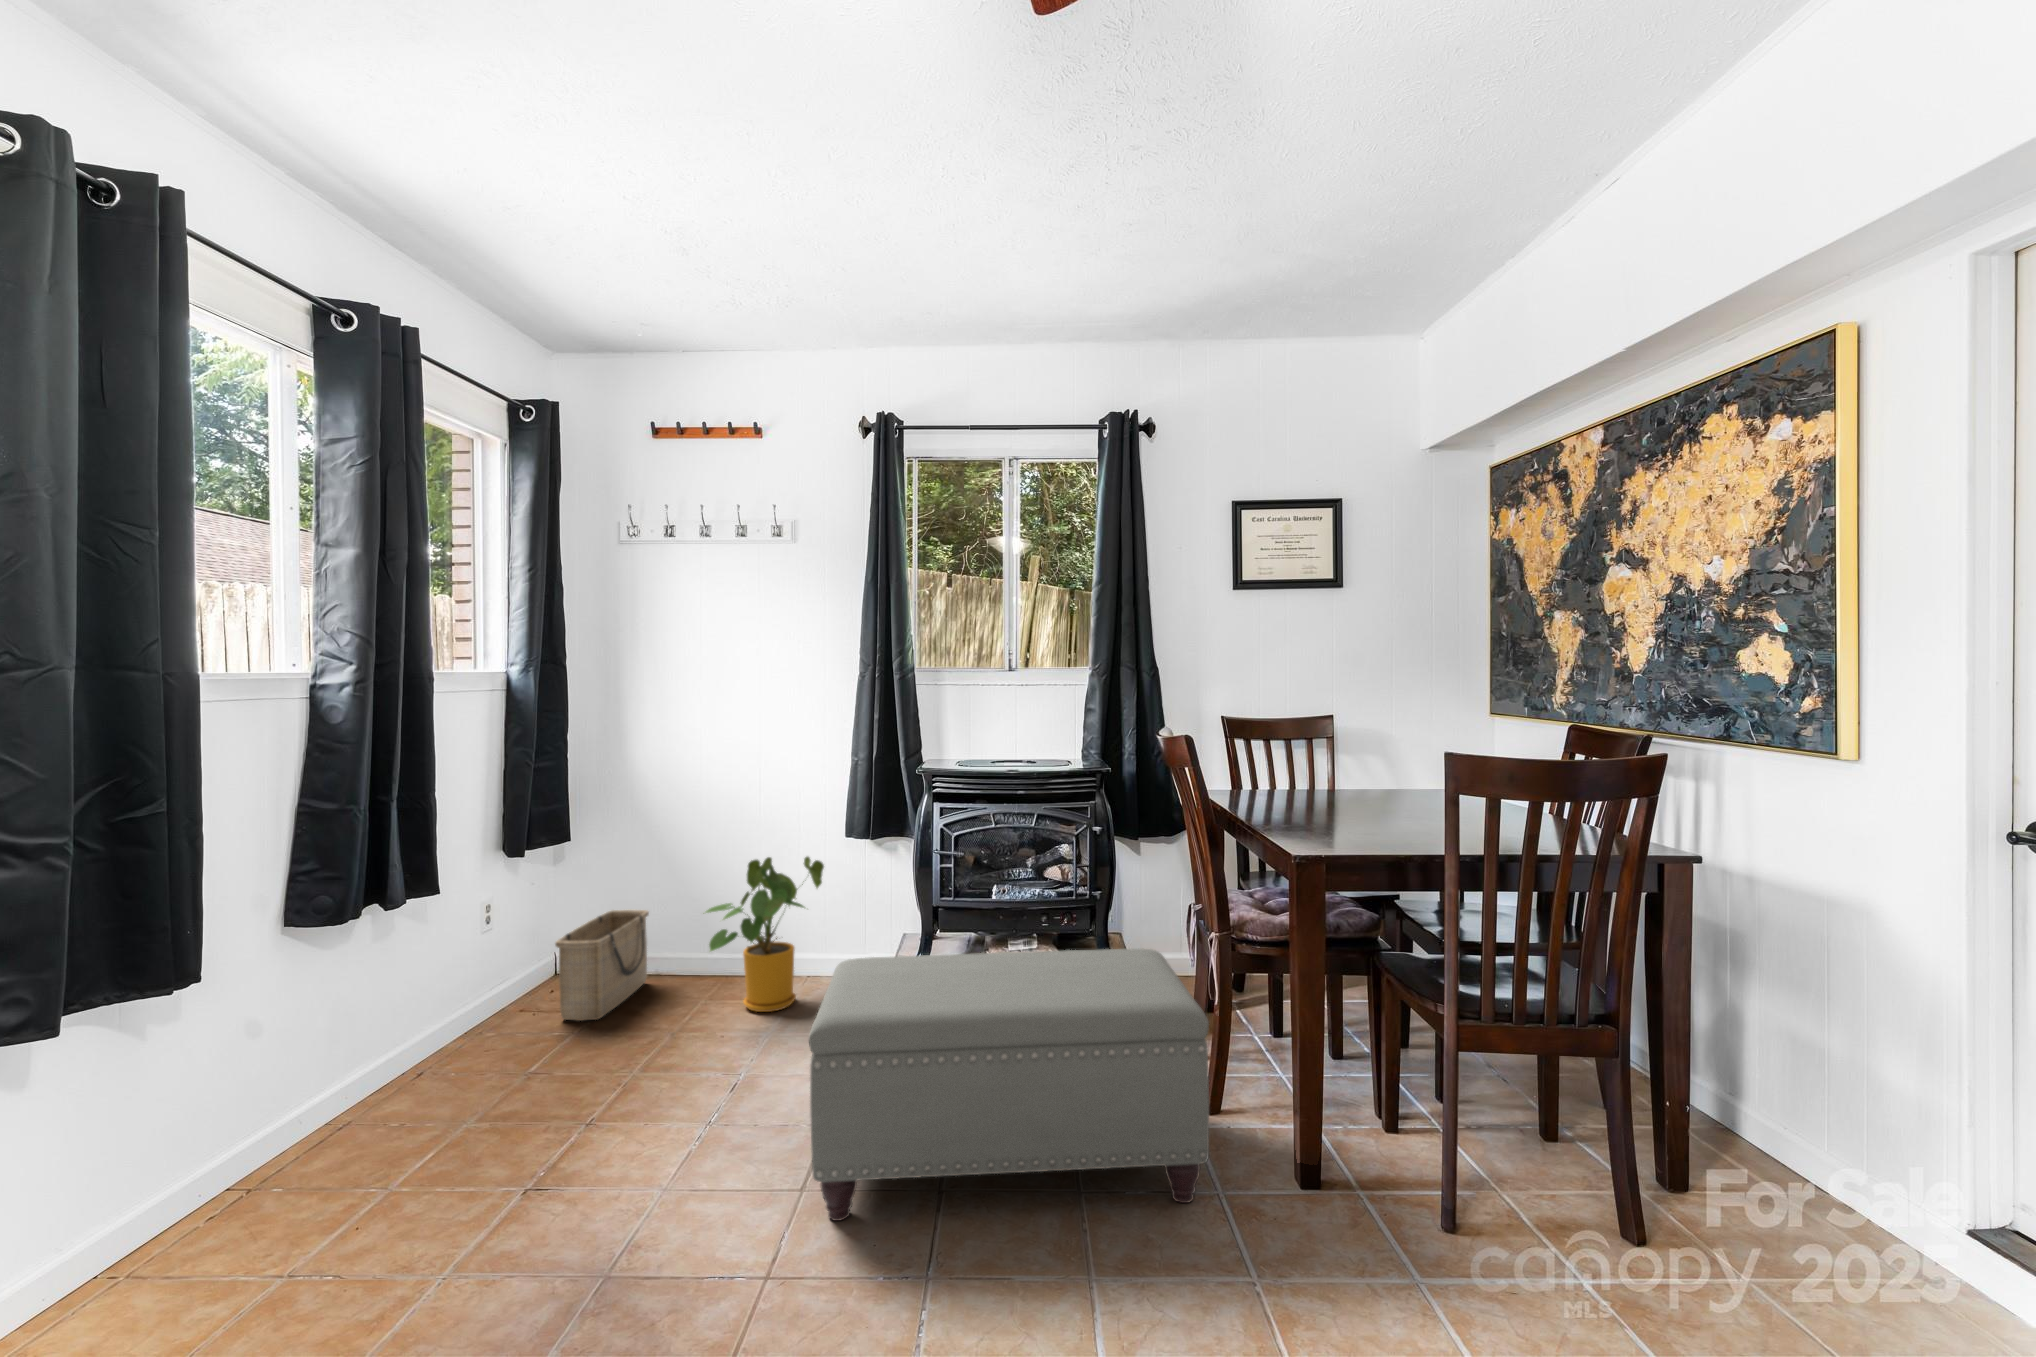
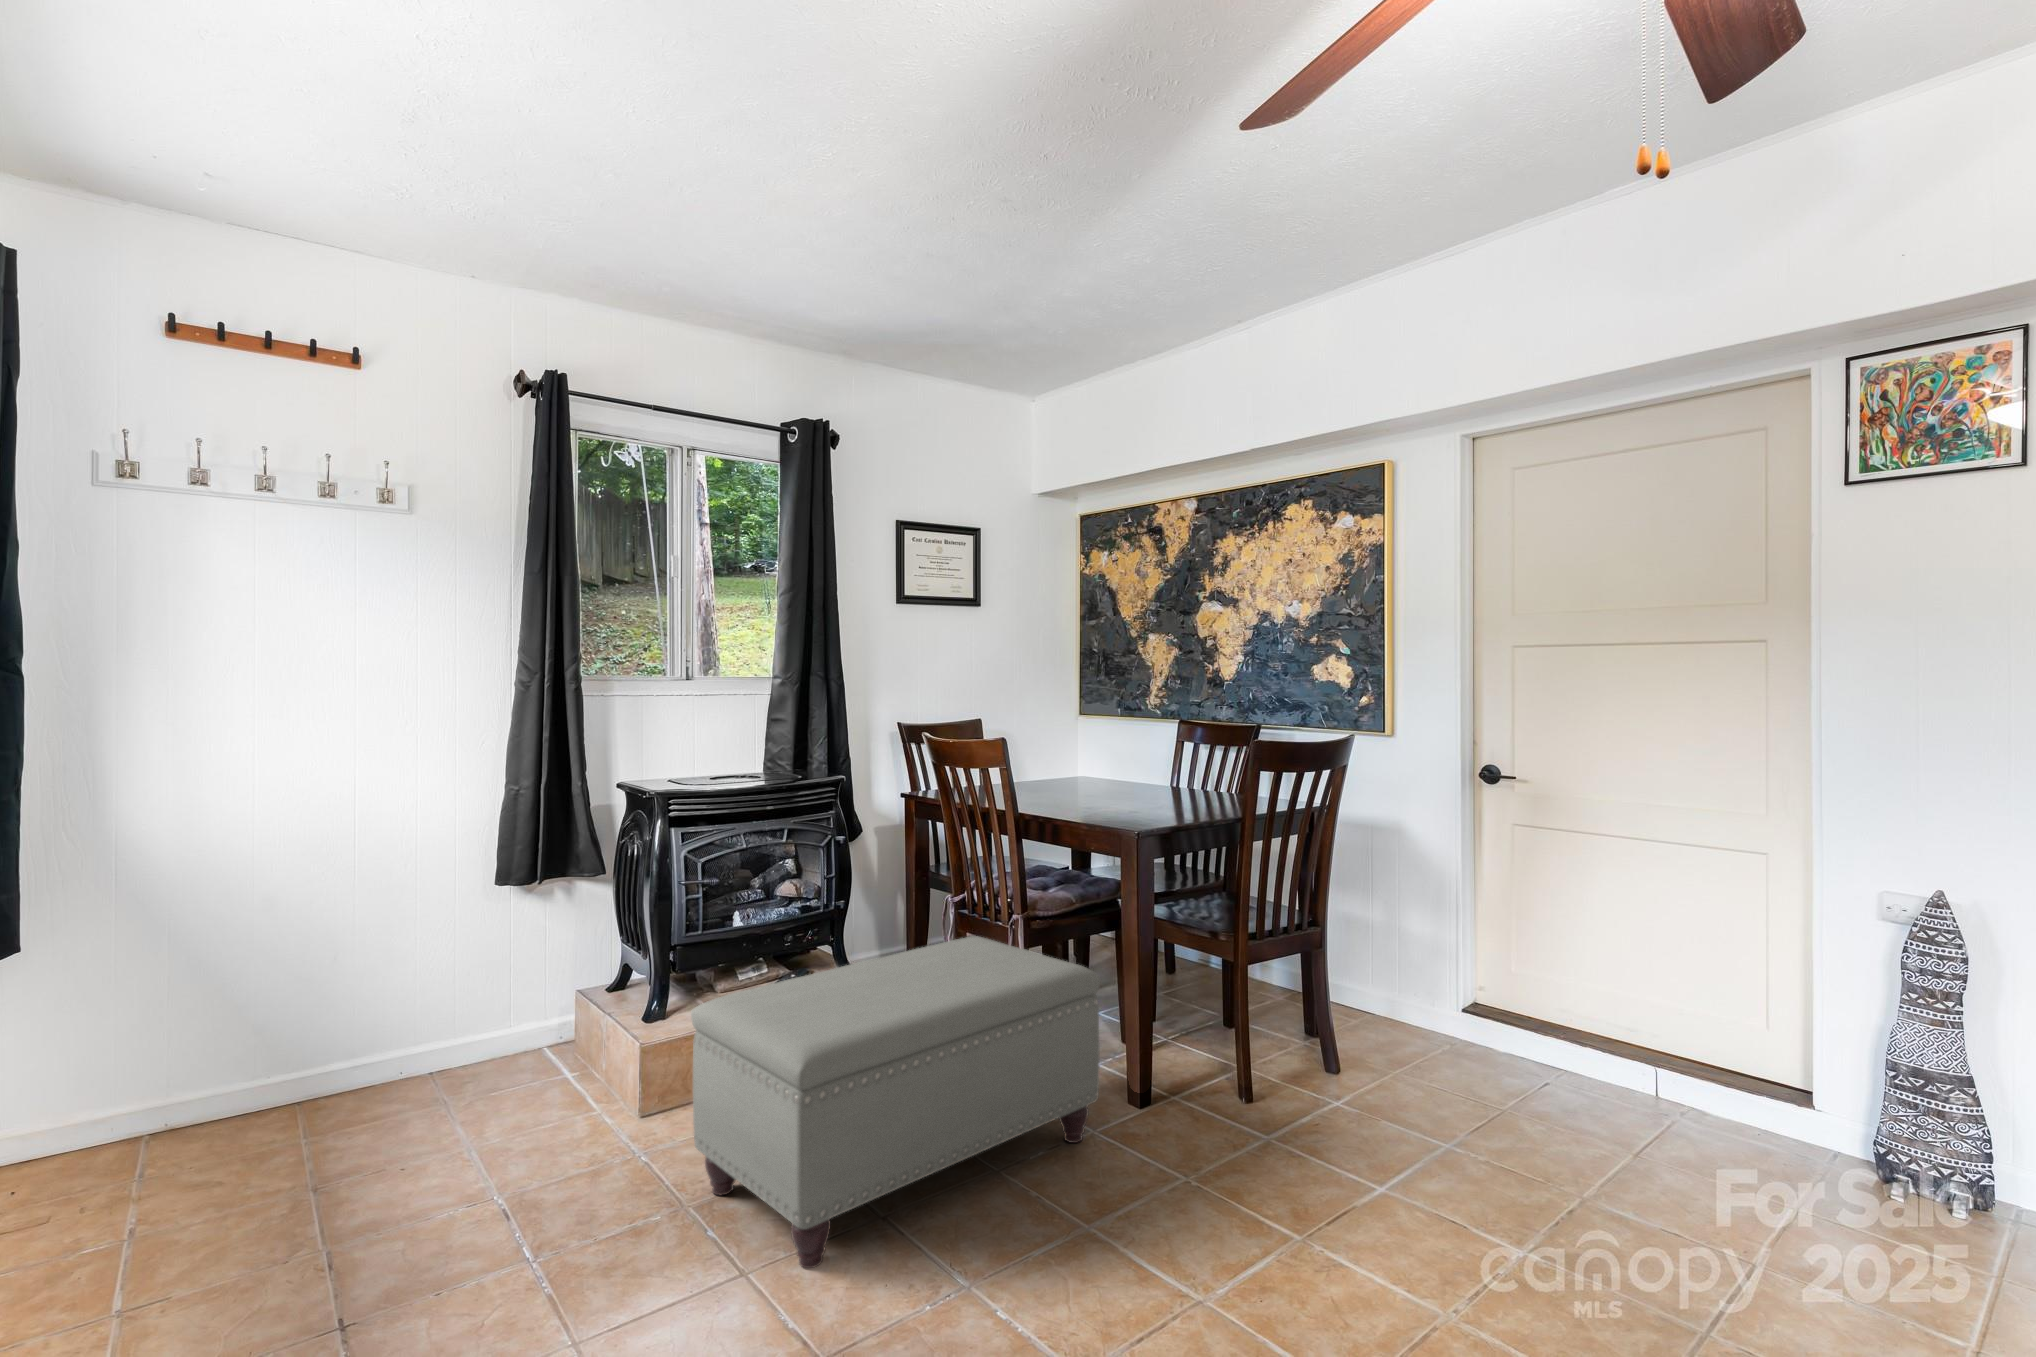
house plant: present [706,857,824,1012] -> none [336,914,493,1126]
basket: present [555,910,649,1021] -> none [49,1030,172,1220]

